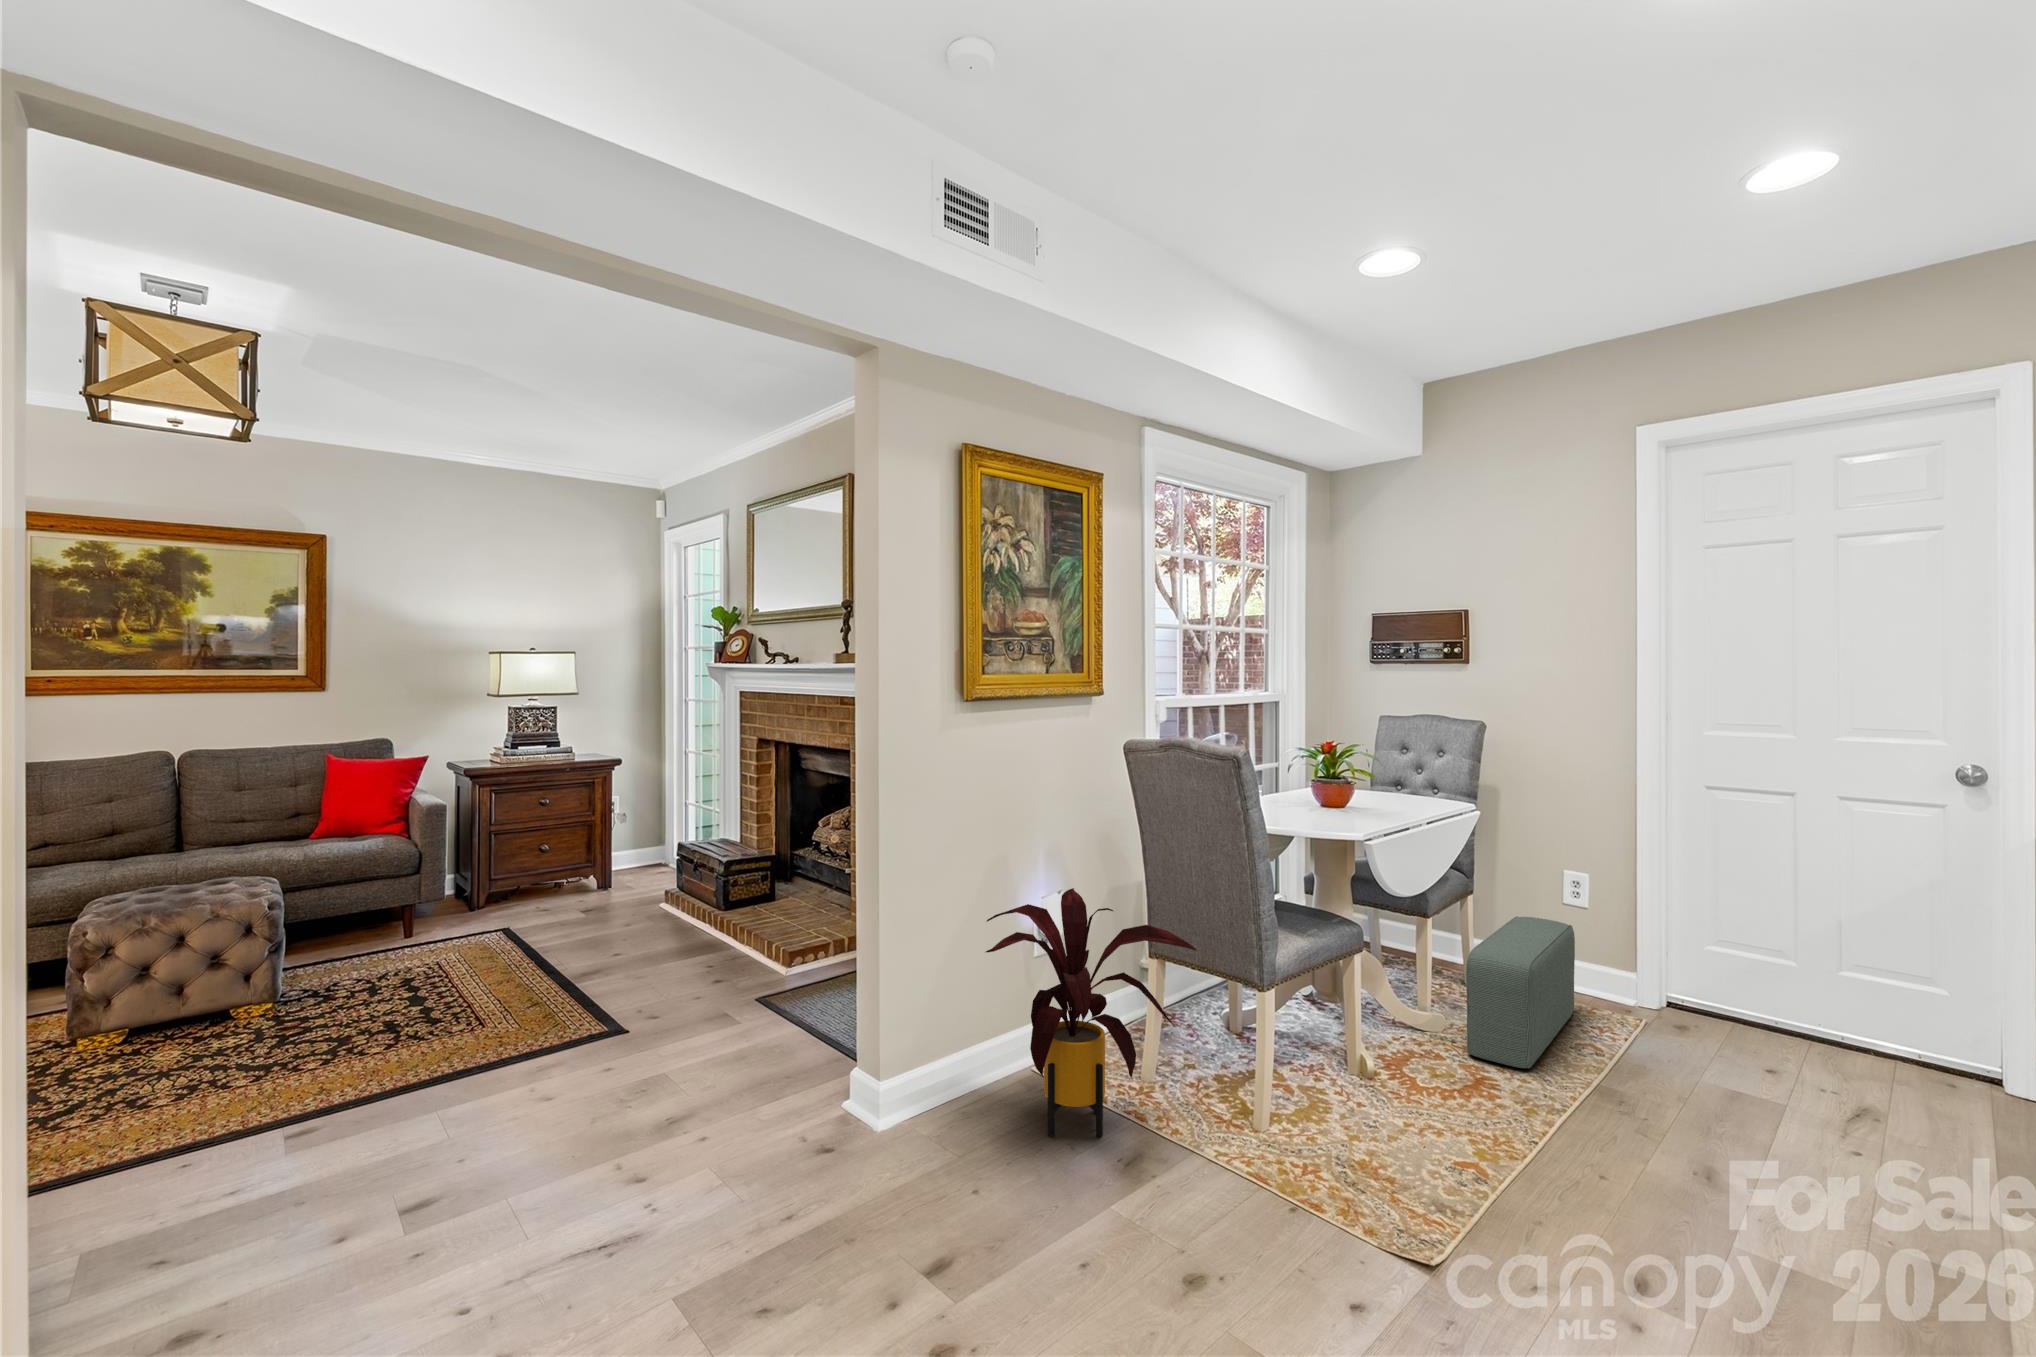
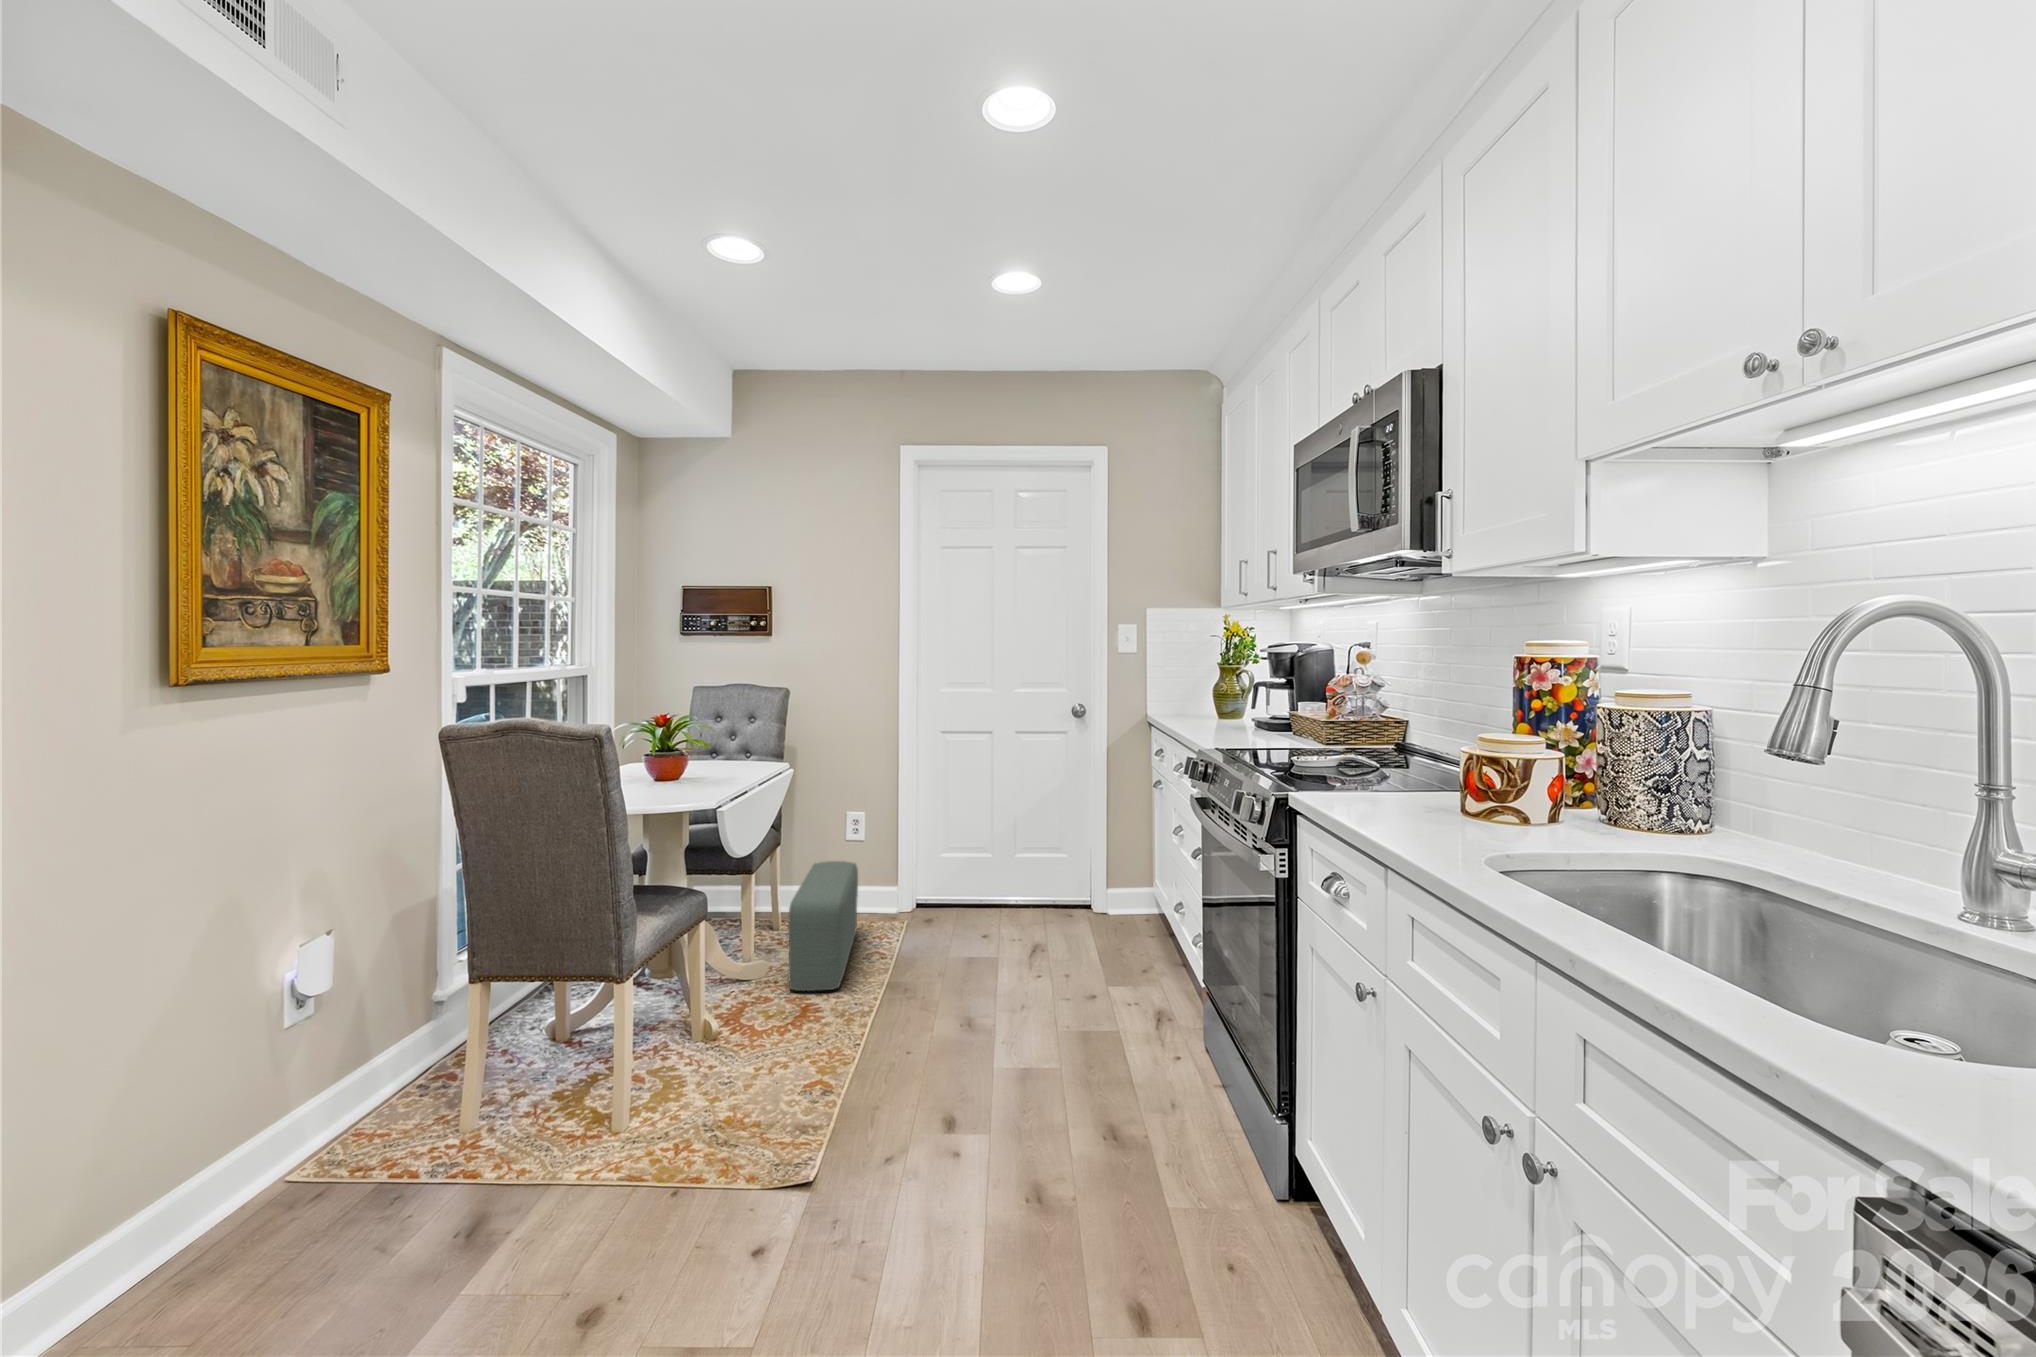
house plant: present [986,888,1197,1137] -> none [207,920,555,1247]

